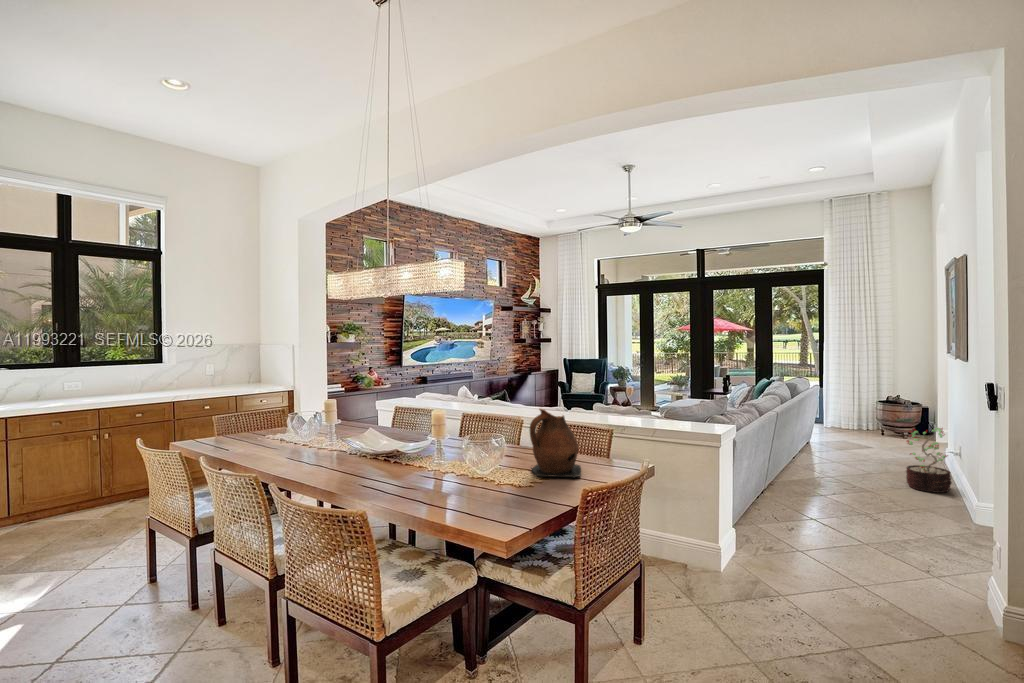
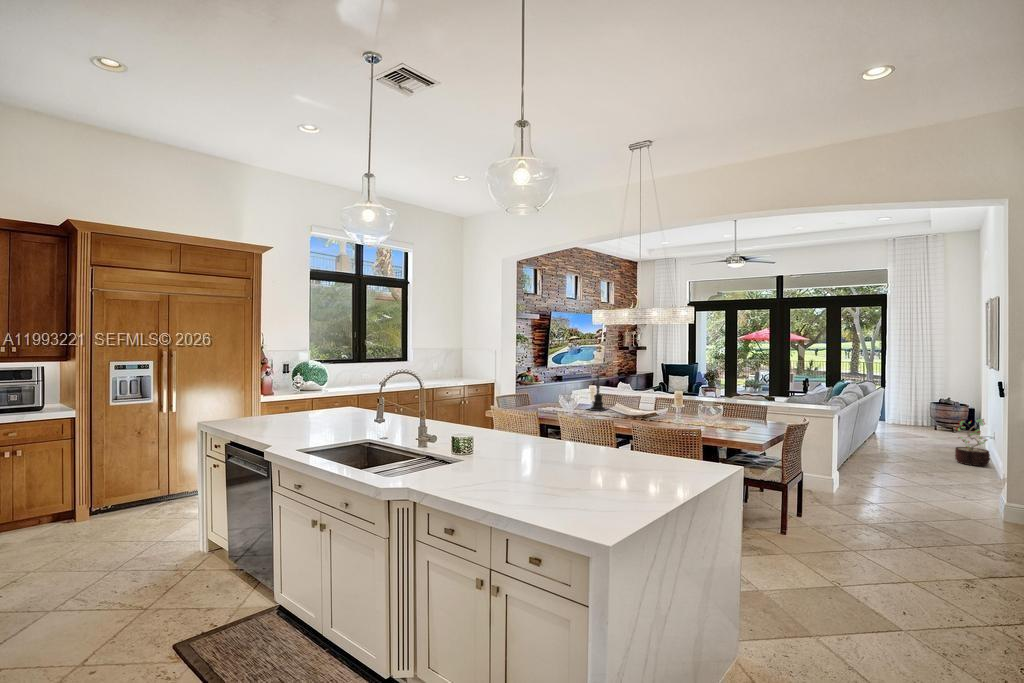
candle holder: none [338,378,383,446] -> present [587,375,607,411]
ceramic pitcher: present [530,409,581,478] -> none [723,388,758,428]

